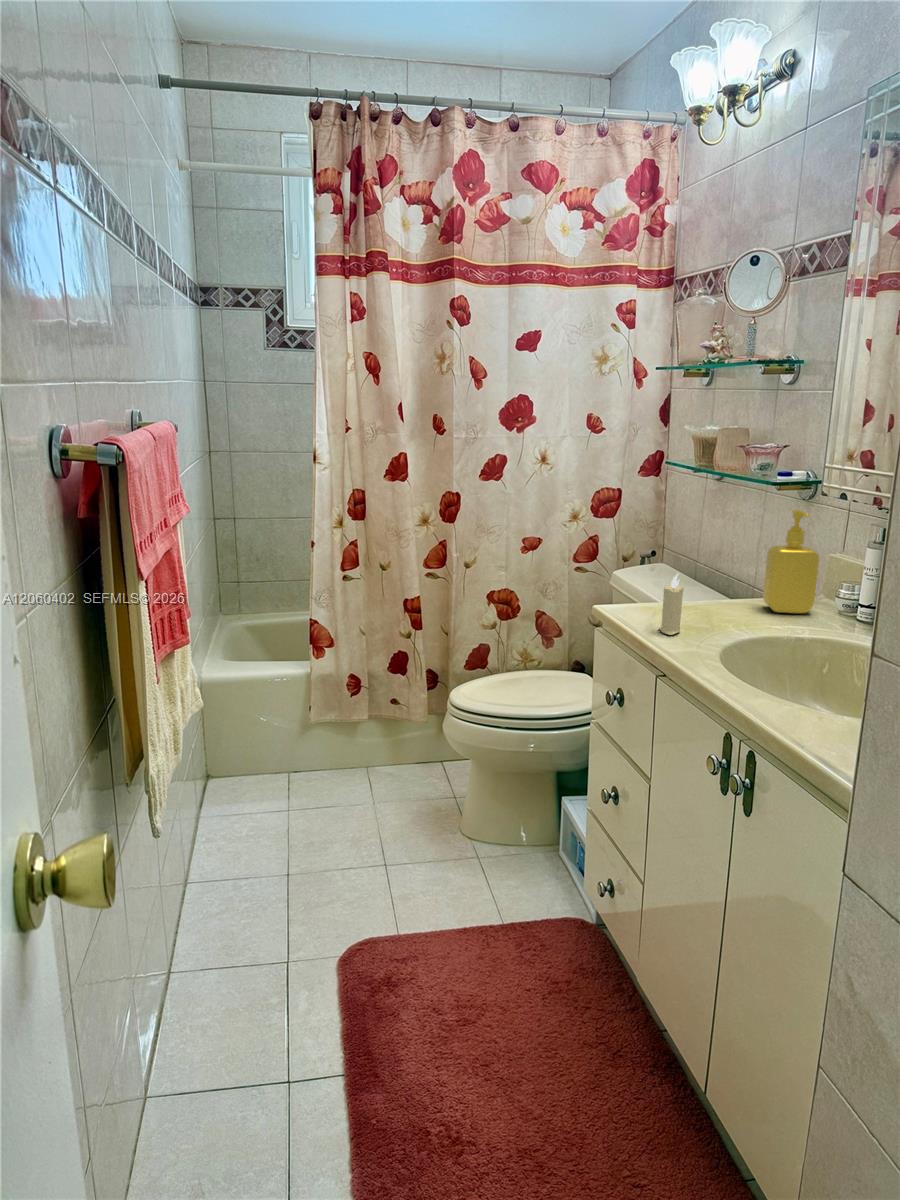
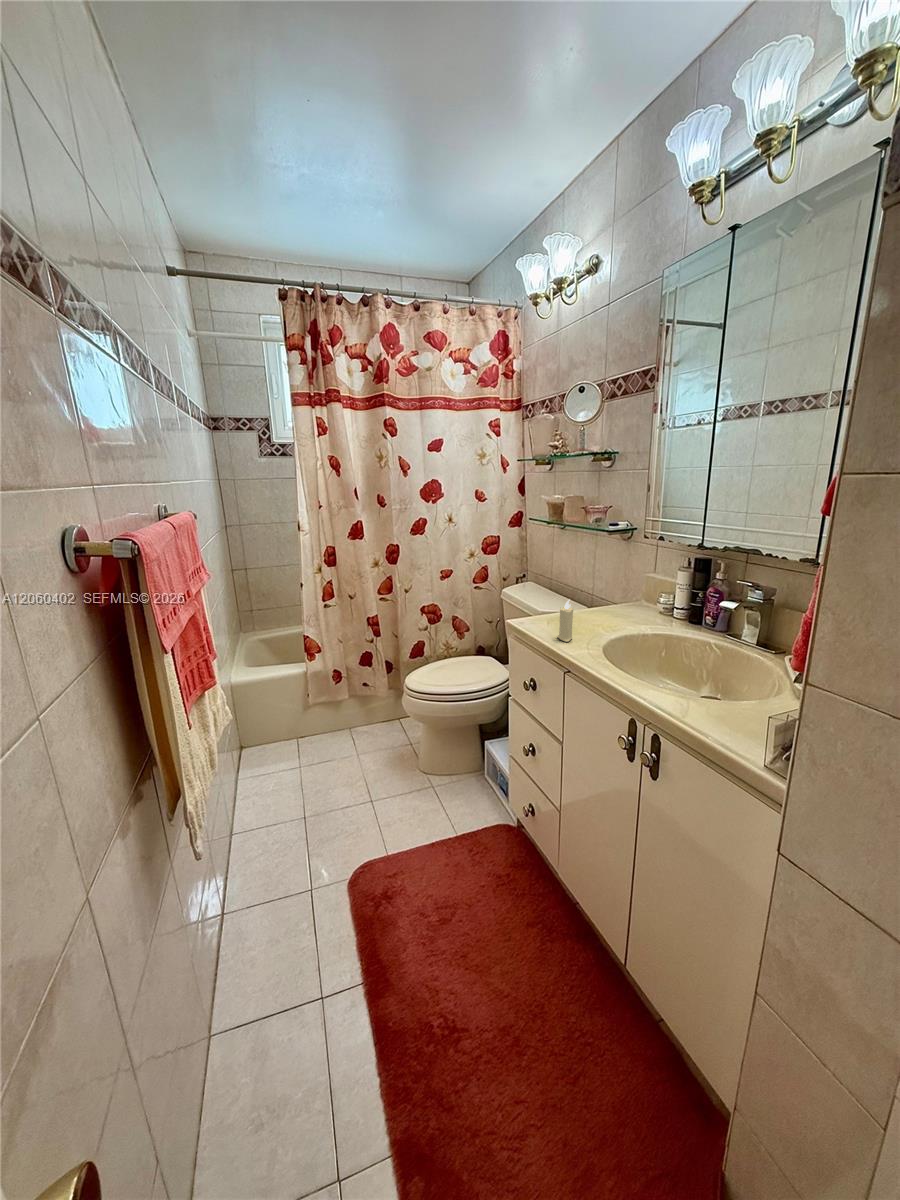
soap dispenser: present [763,510,819,614] -> none [613,549,649,617]

